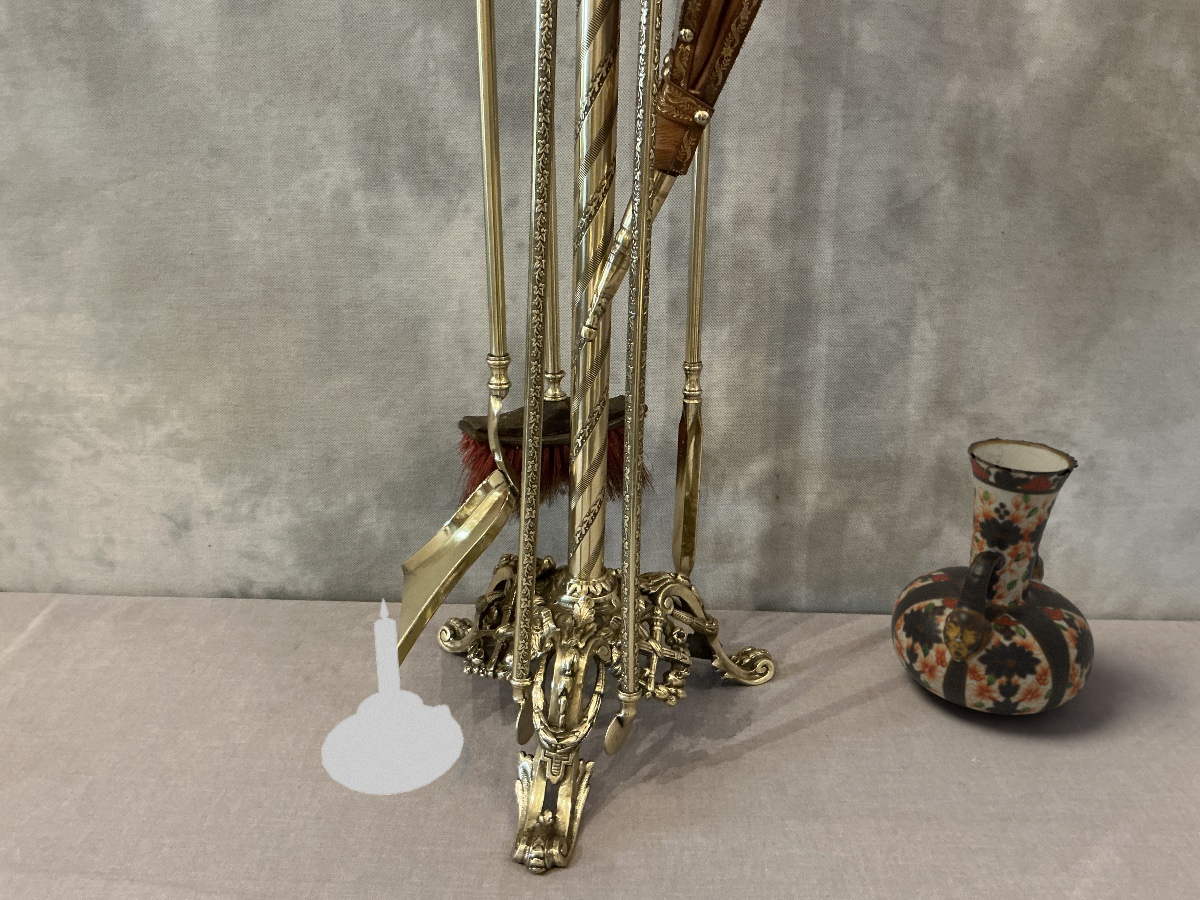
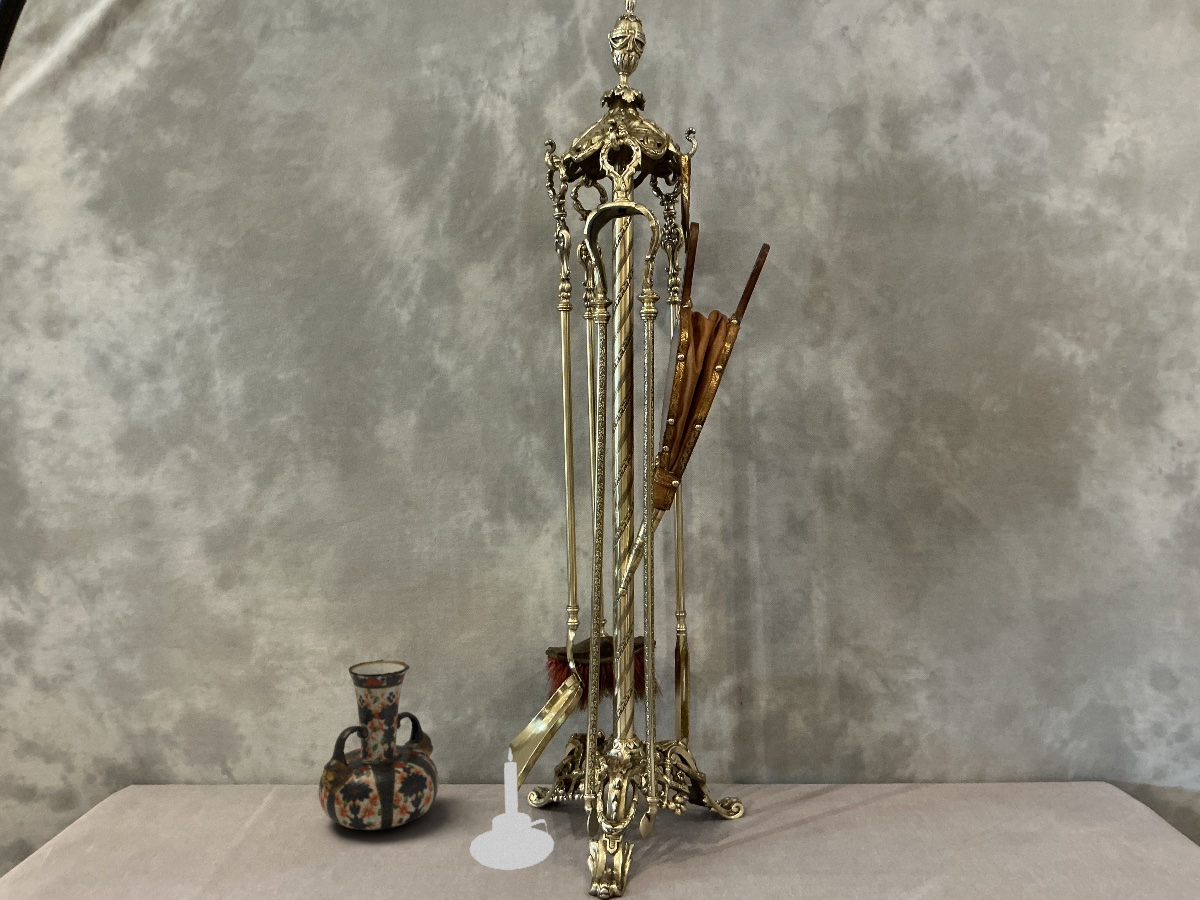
decorative vase: present [891,437,1094,715] -> present [319,660,439,830]

